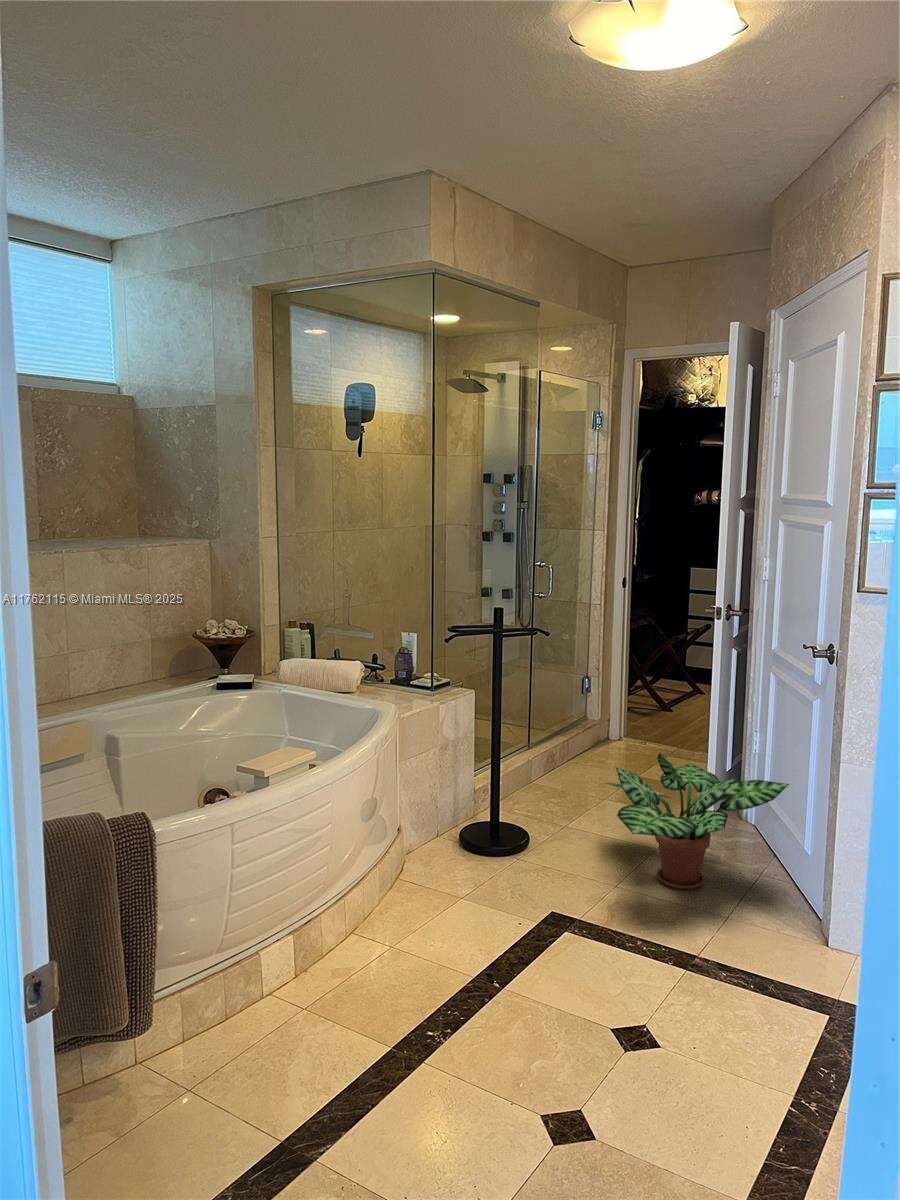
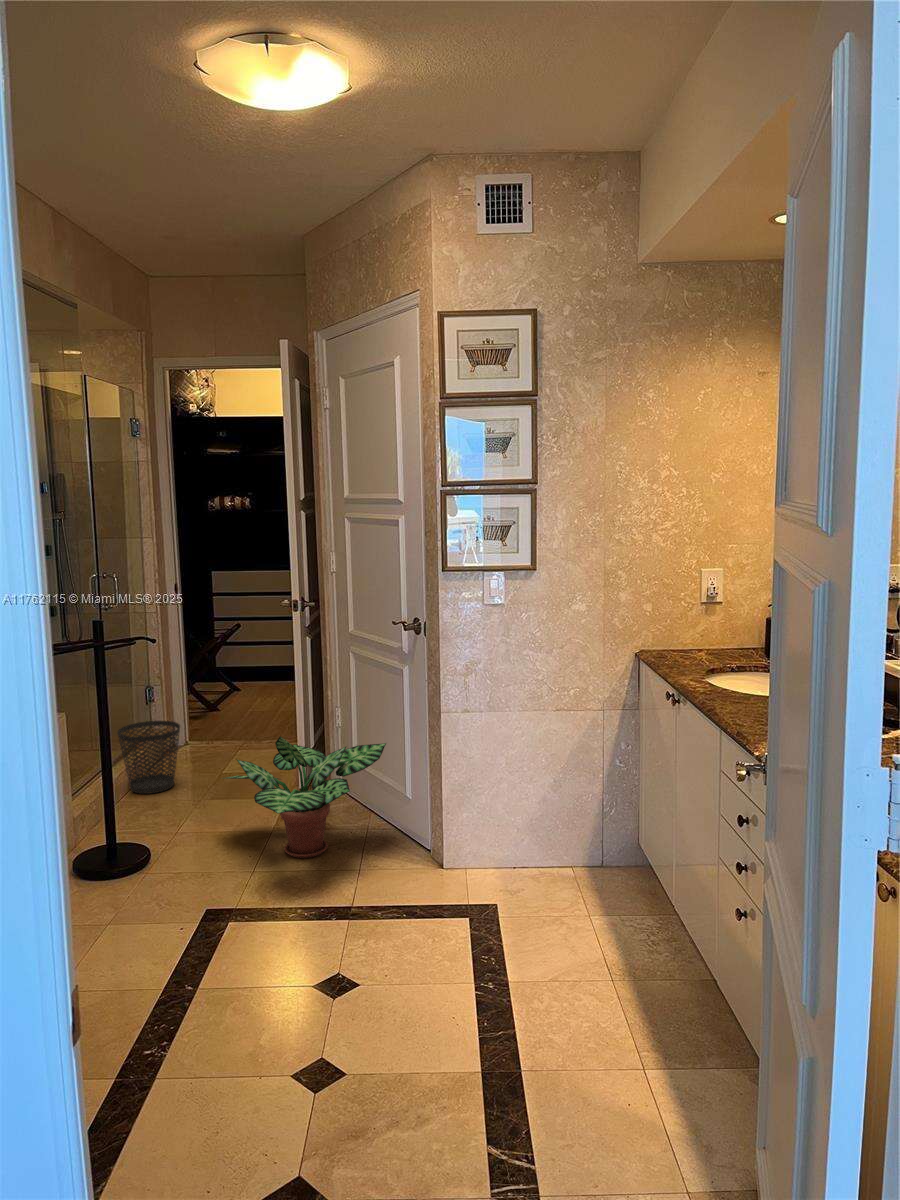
wastebasket: none [539,711,598,783] -> present [117,721,180,794]

